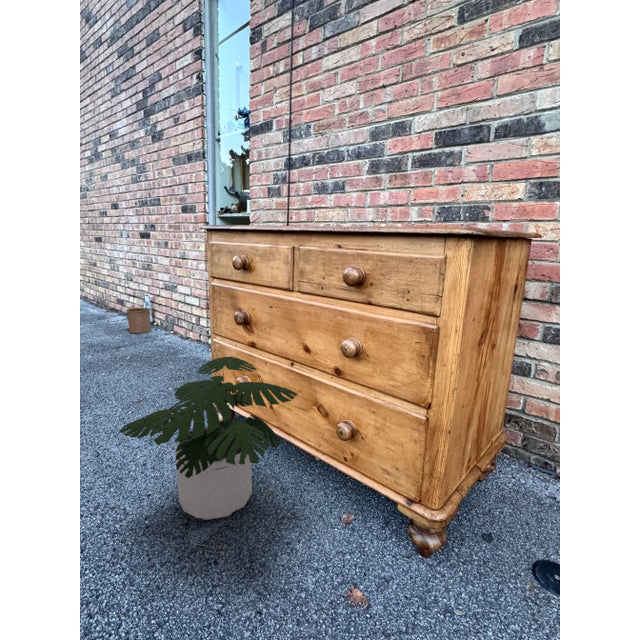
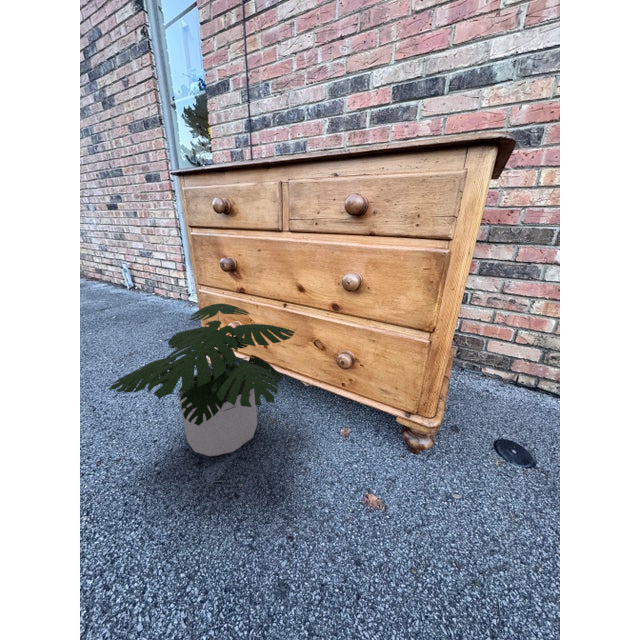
bucket: present [126,297,151,333] -> none [104,263,132,297]

